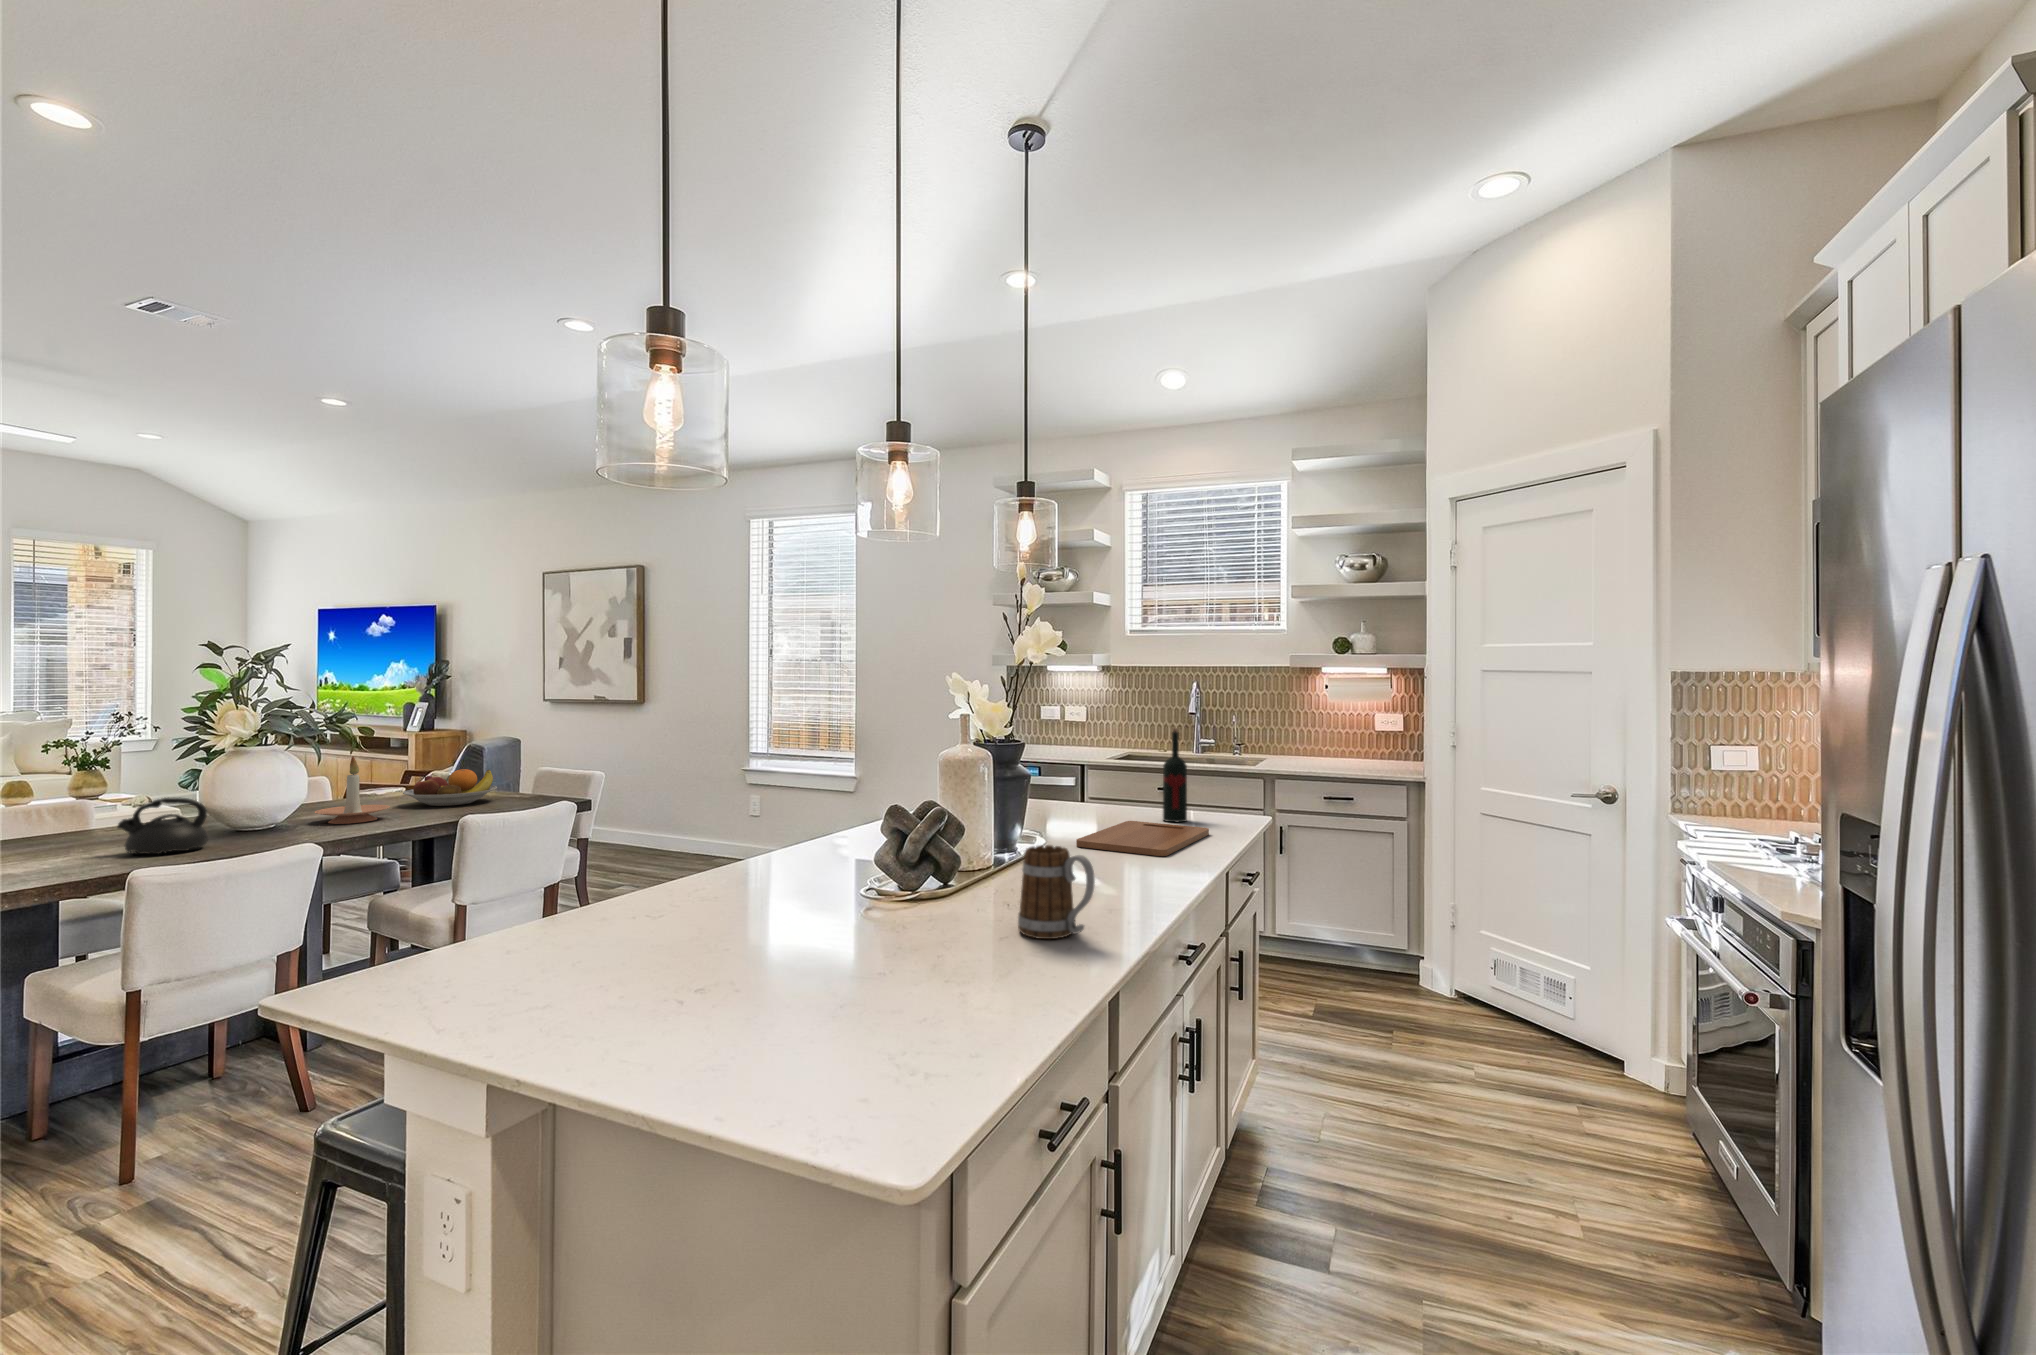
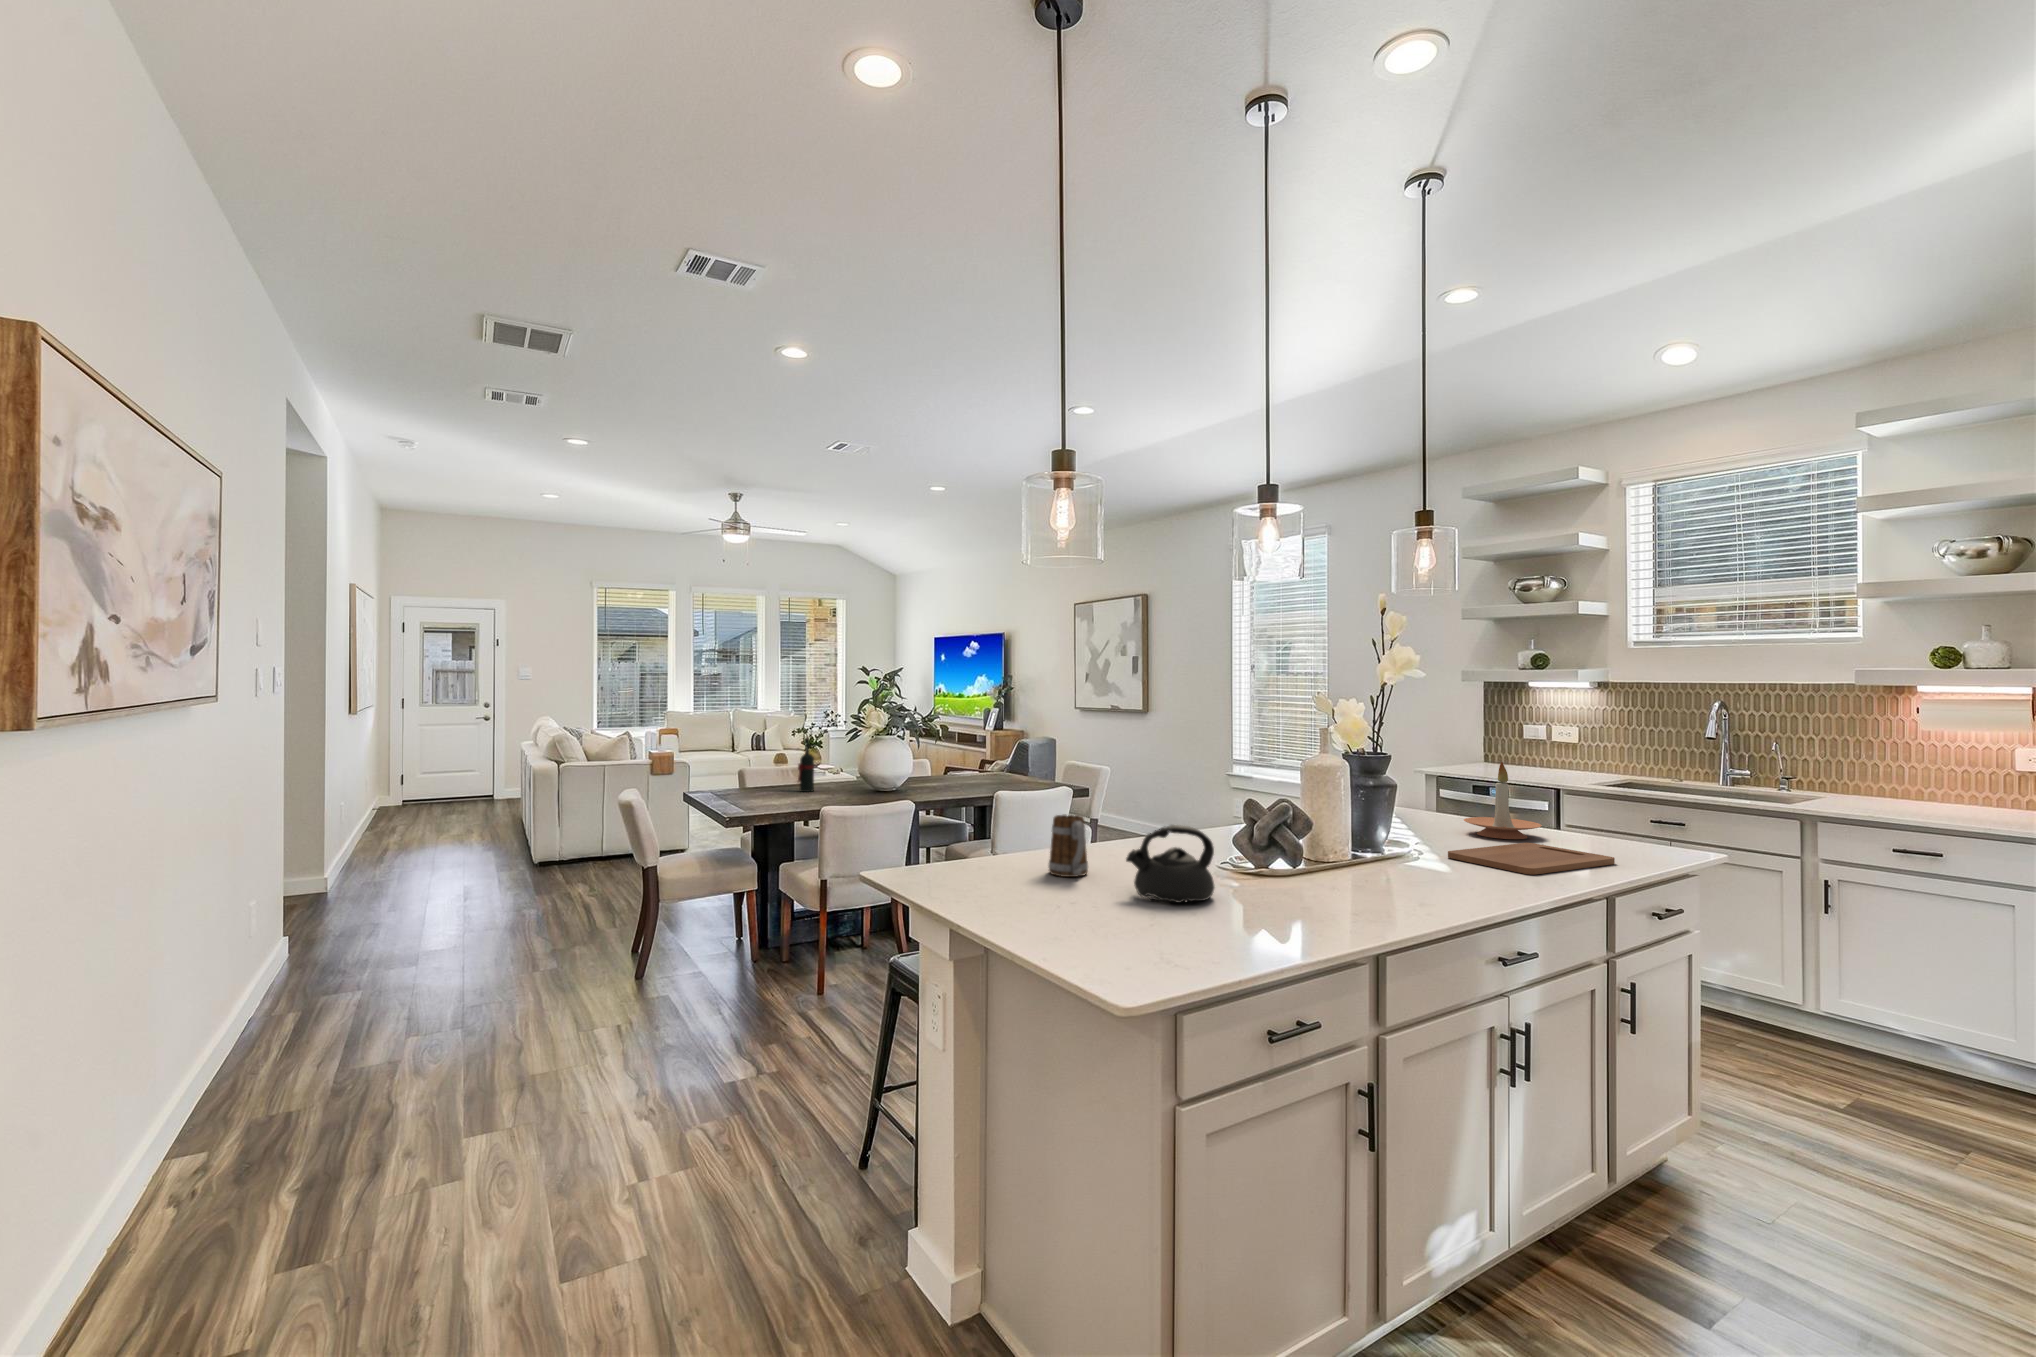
wine bottle: present [1163,728,1187,822] -> present [798,737,814,792]
candle holder: present [315,757,390,824] -> present [1464,762,1542,839]
fruit bowl: present [403,769,497,806] -> none [966,760,1024,786]
teapot: present [117,797,208,855] -> present [1126,825,1215,903]
mug: present [1018,845,1095,939] -> present [1049,814,1088,877]

